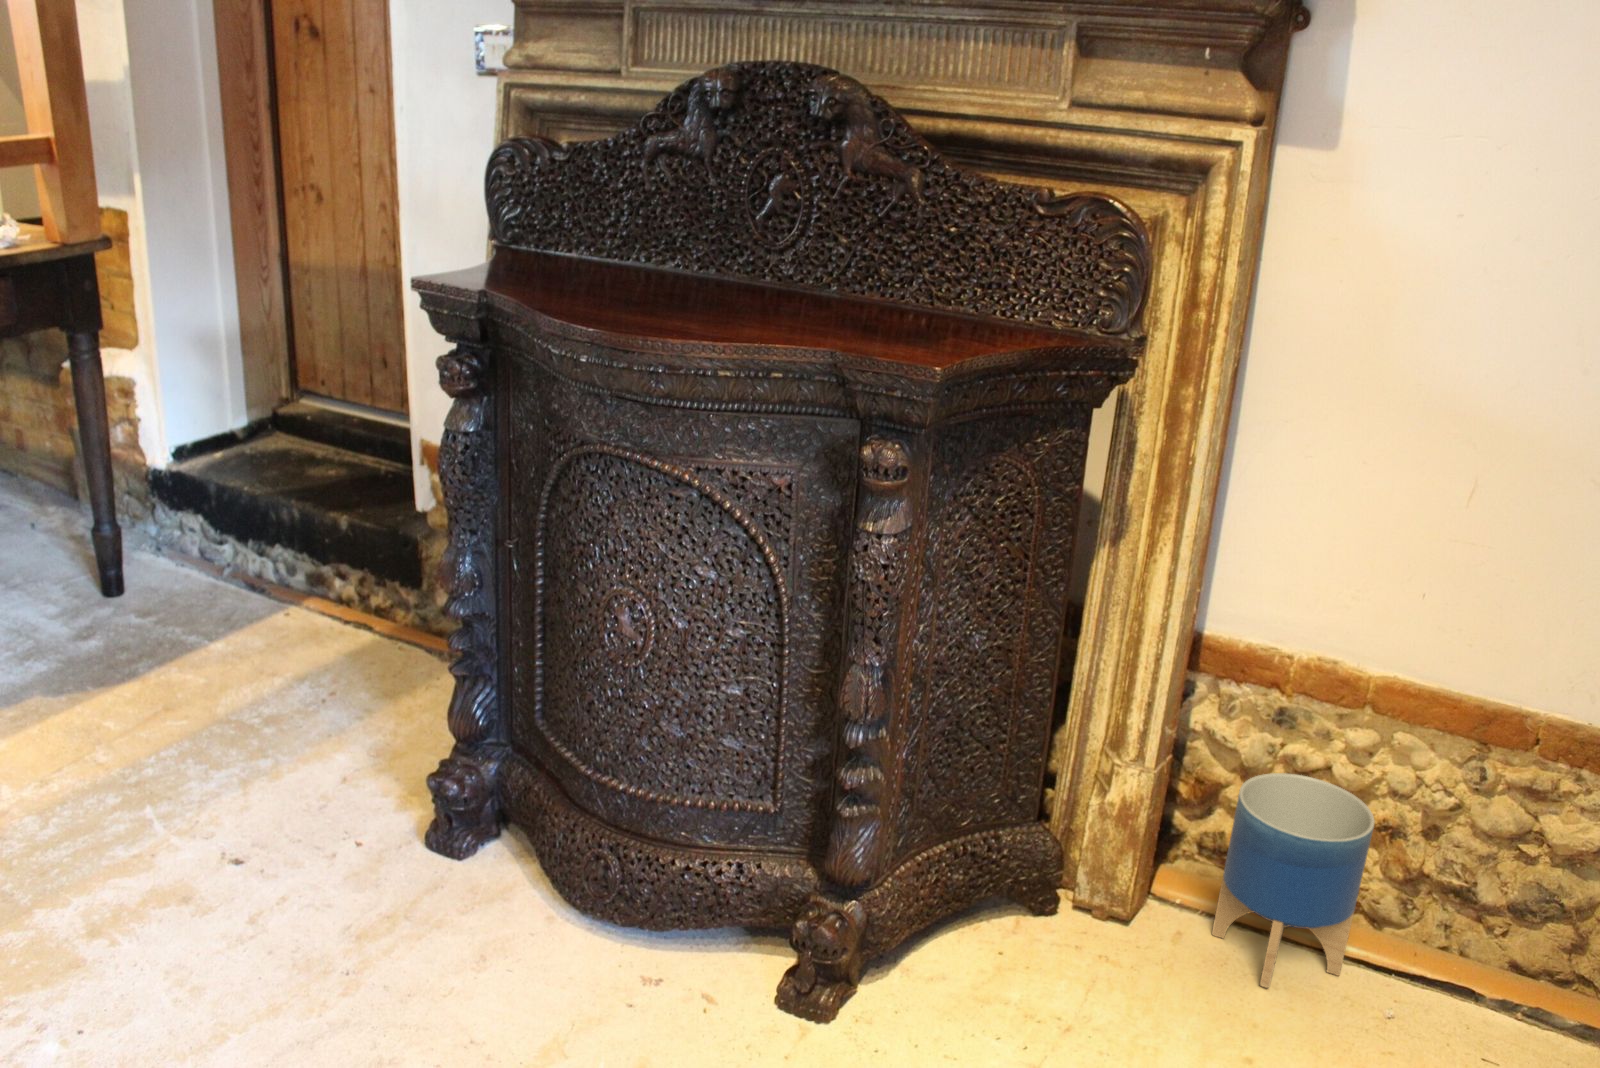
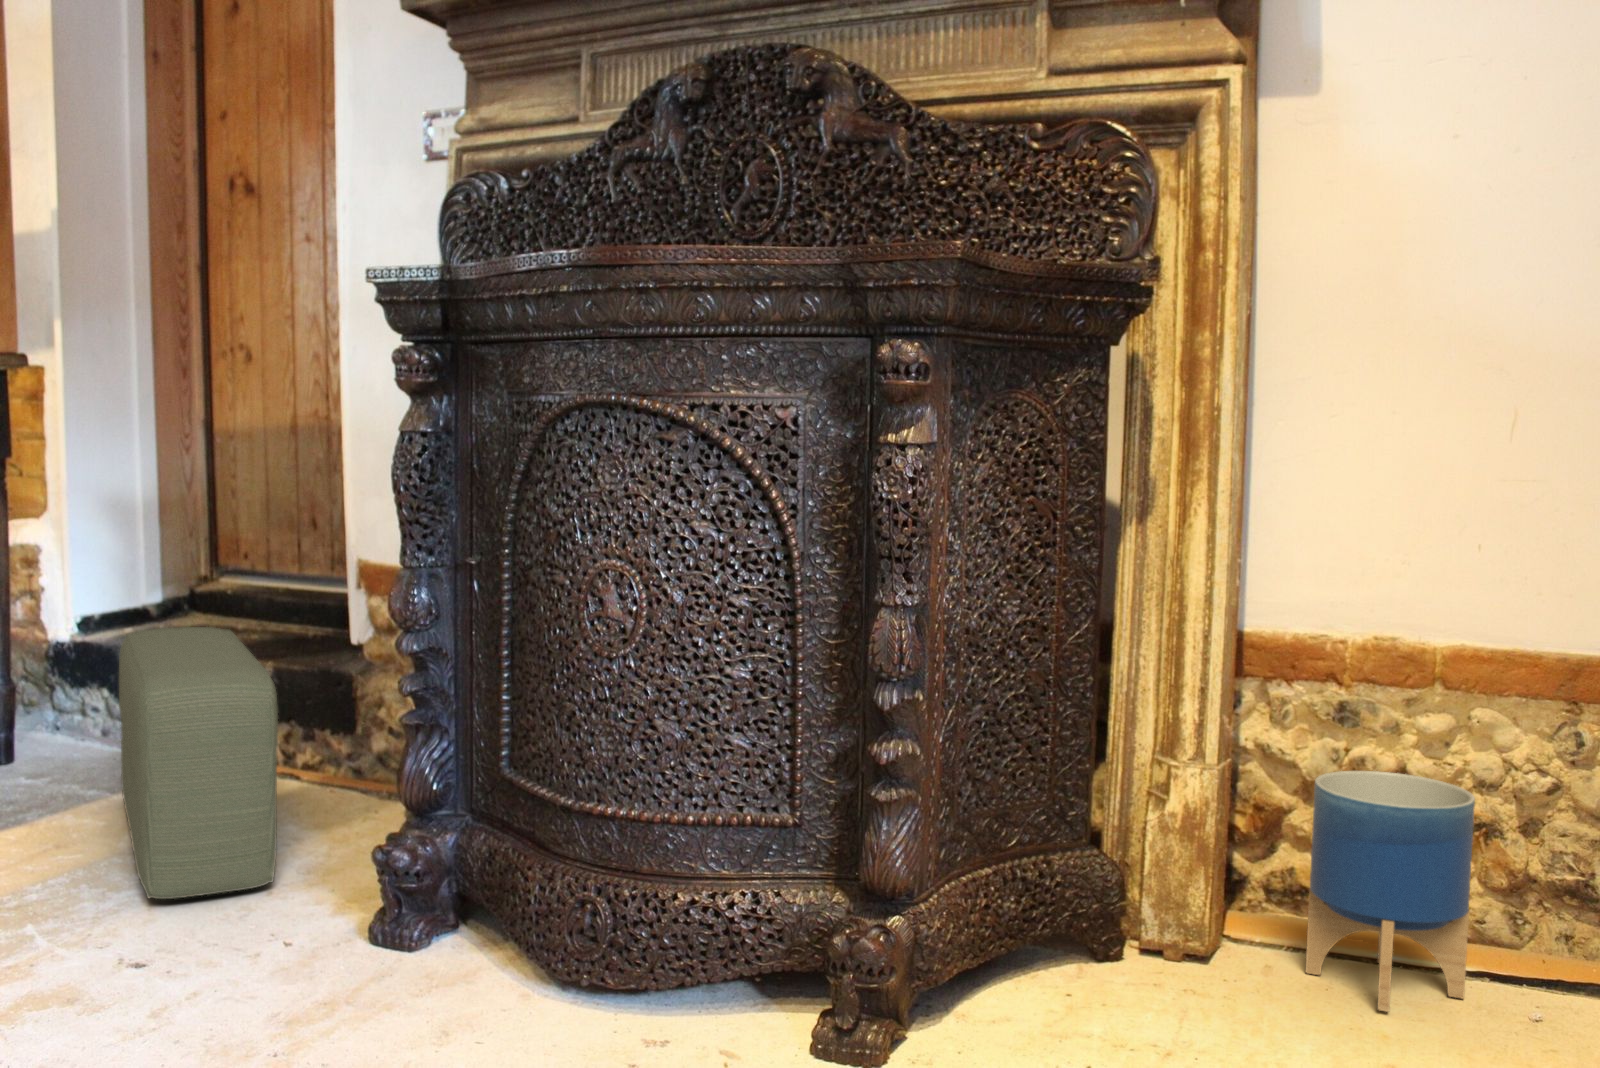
pouf: none [212,502,353,784] -> present [119,627,278,899]

